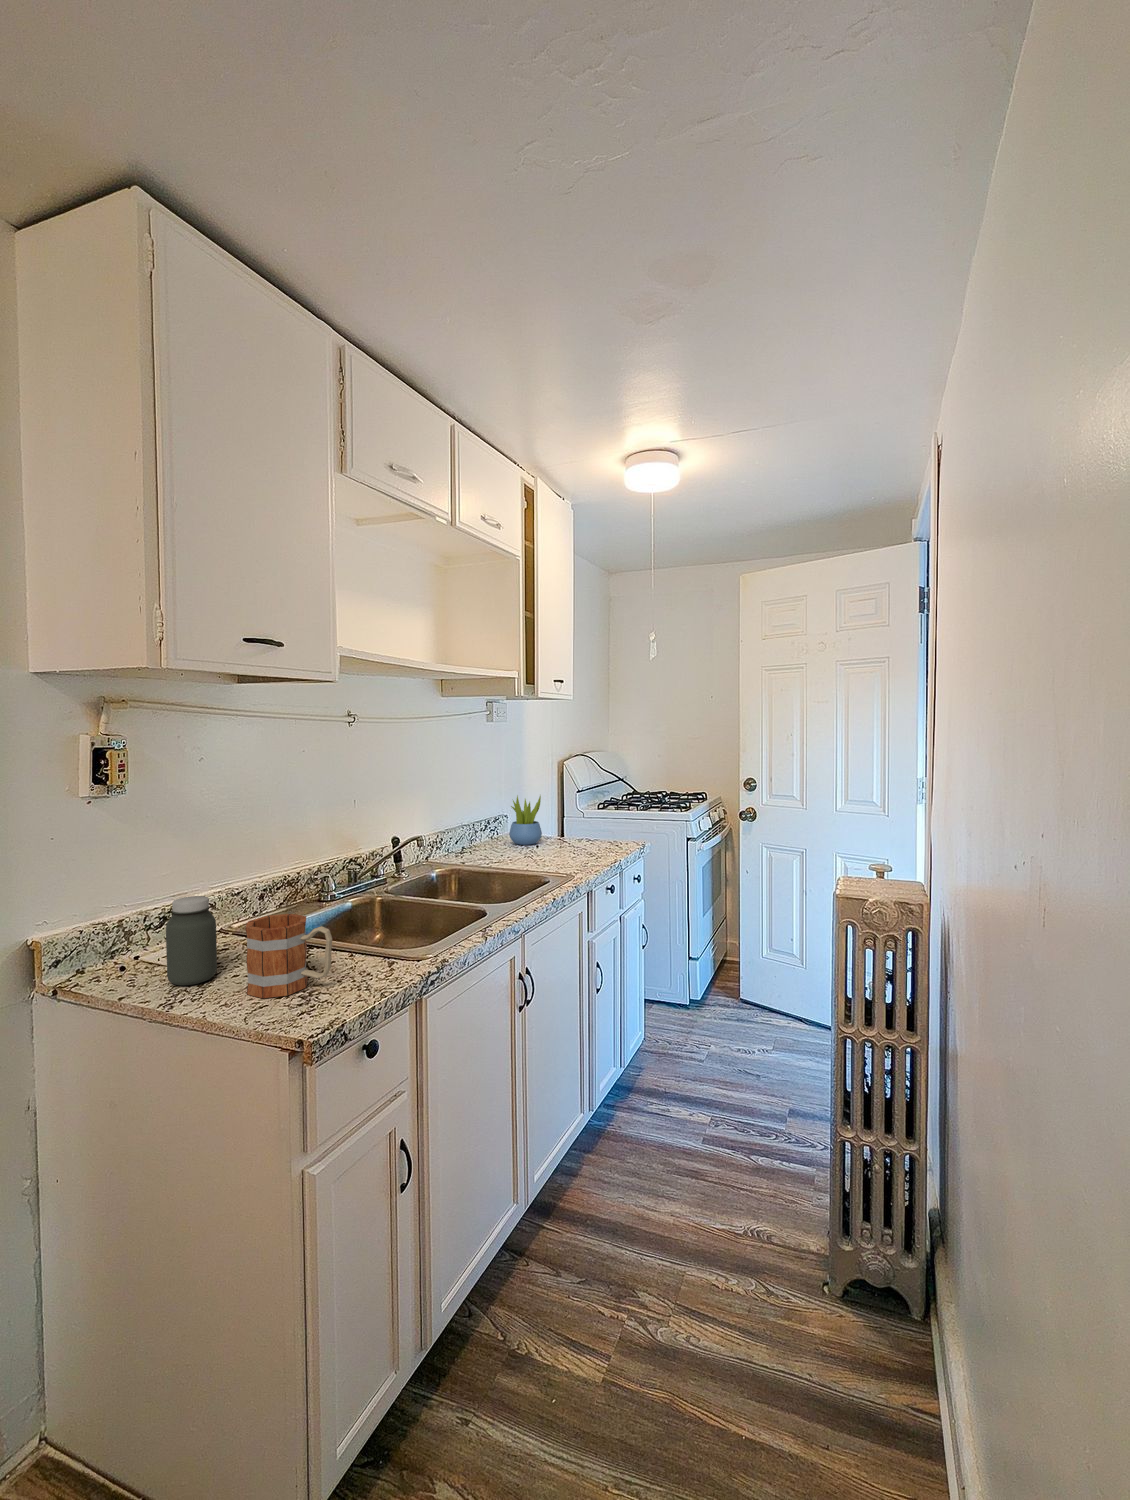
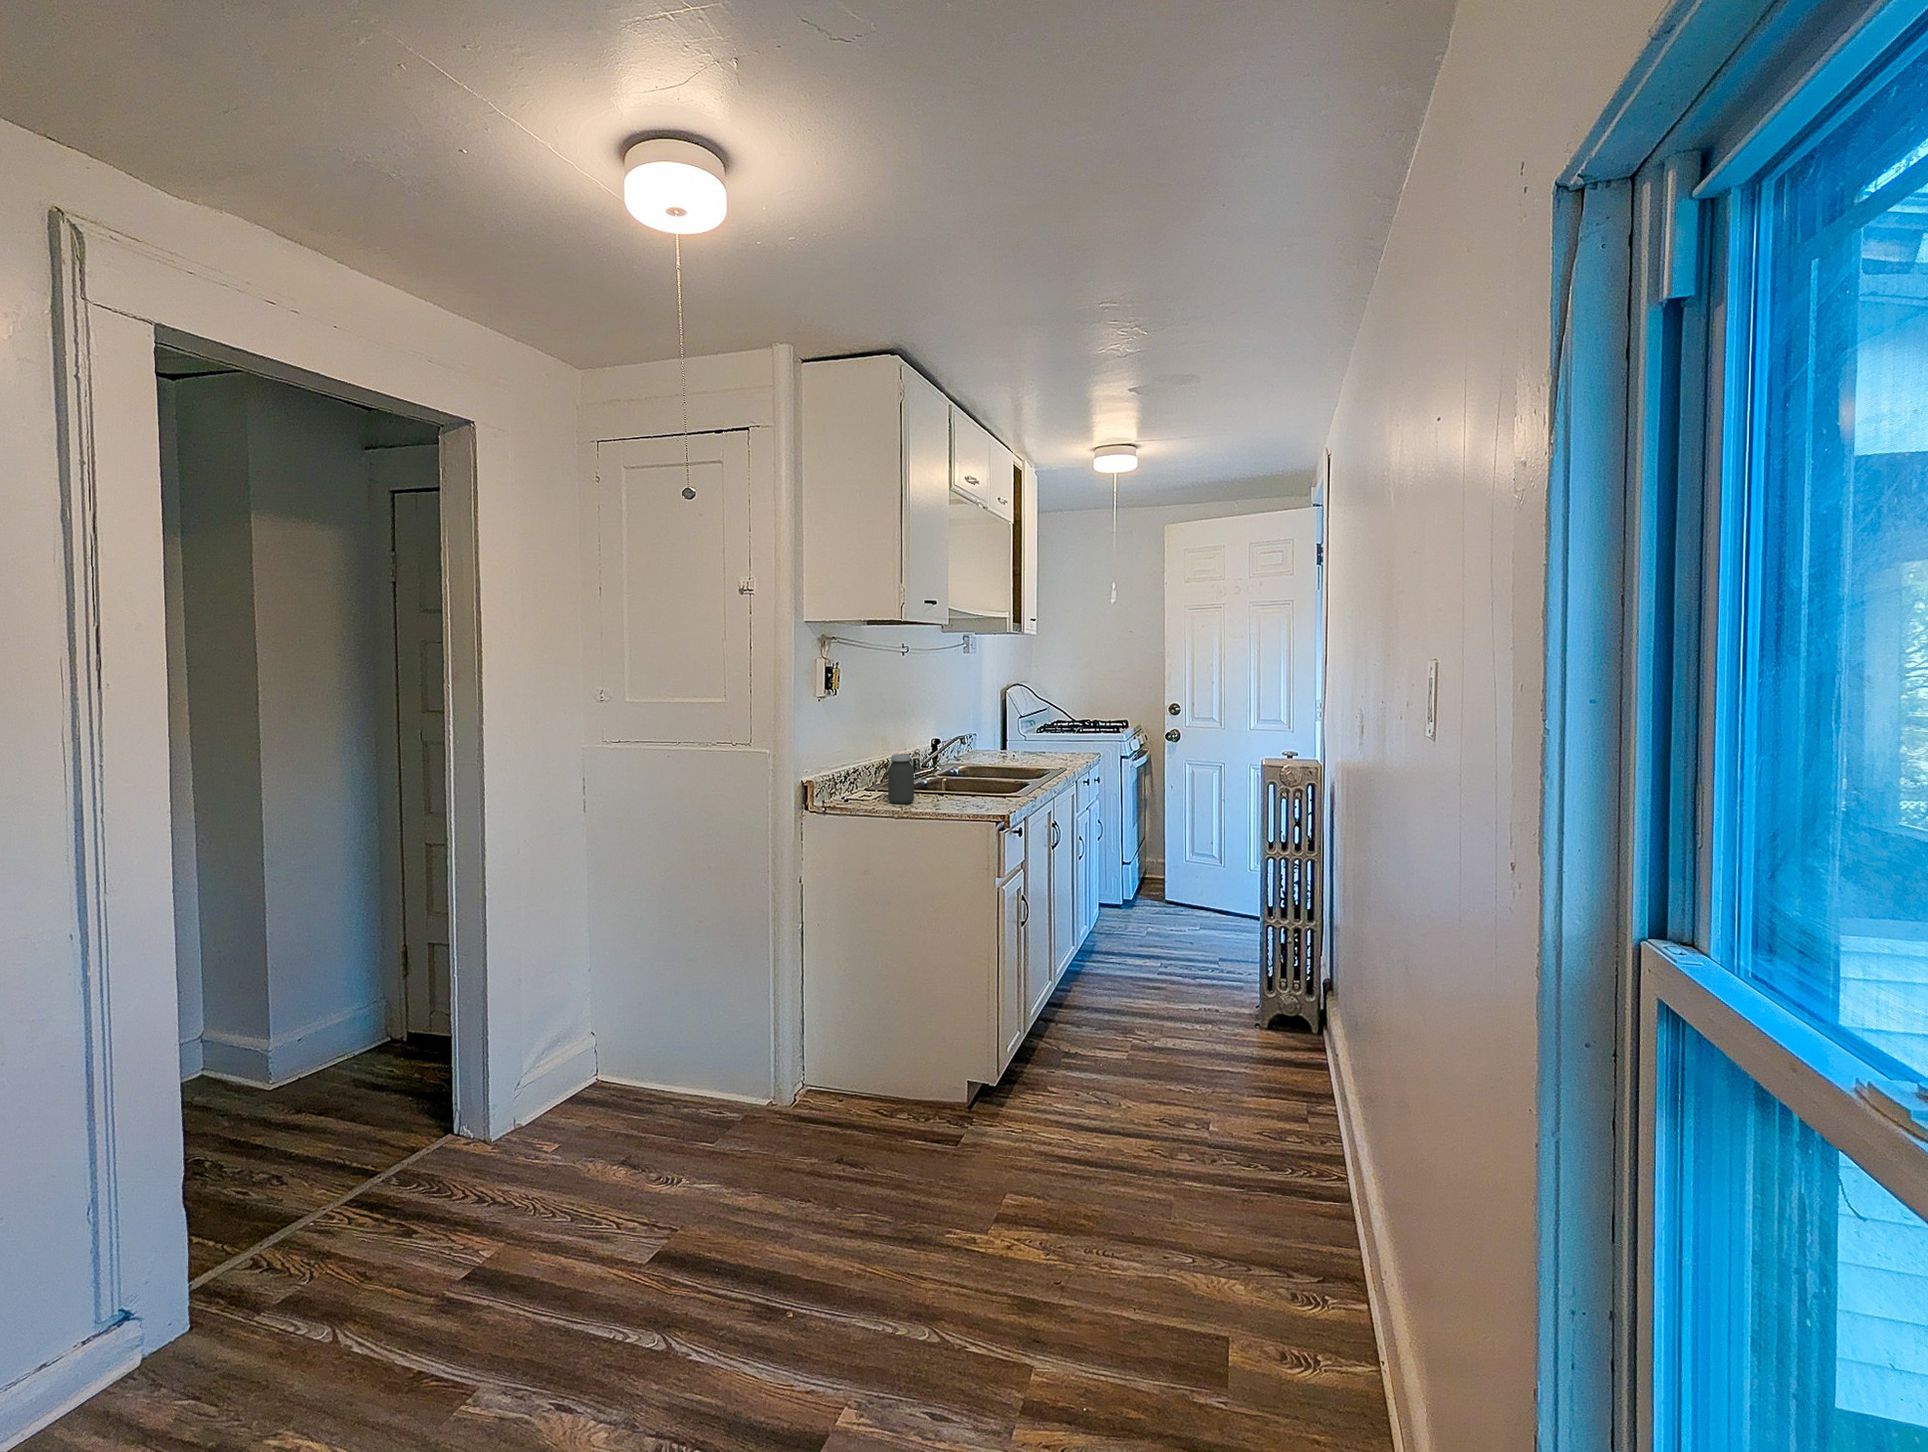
succulent plant: present [509,796,542,845] -> none [988,714,1015,756]
mug: present [245,914,332,998] -> none [938,764,988,807]

